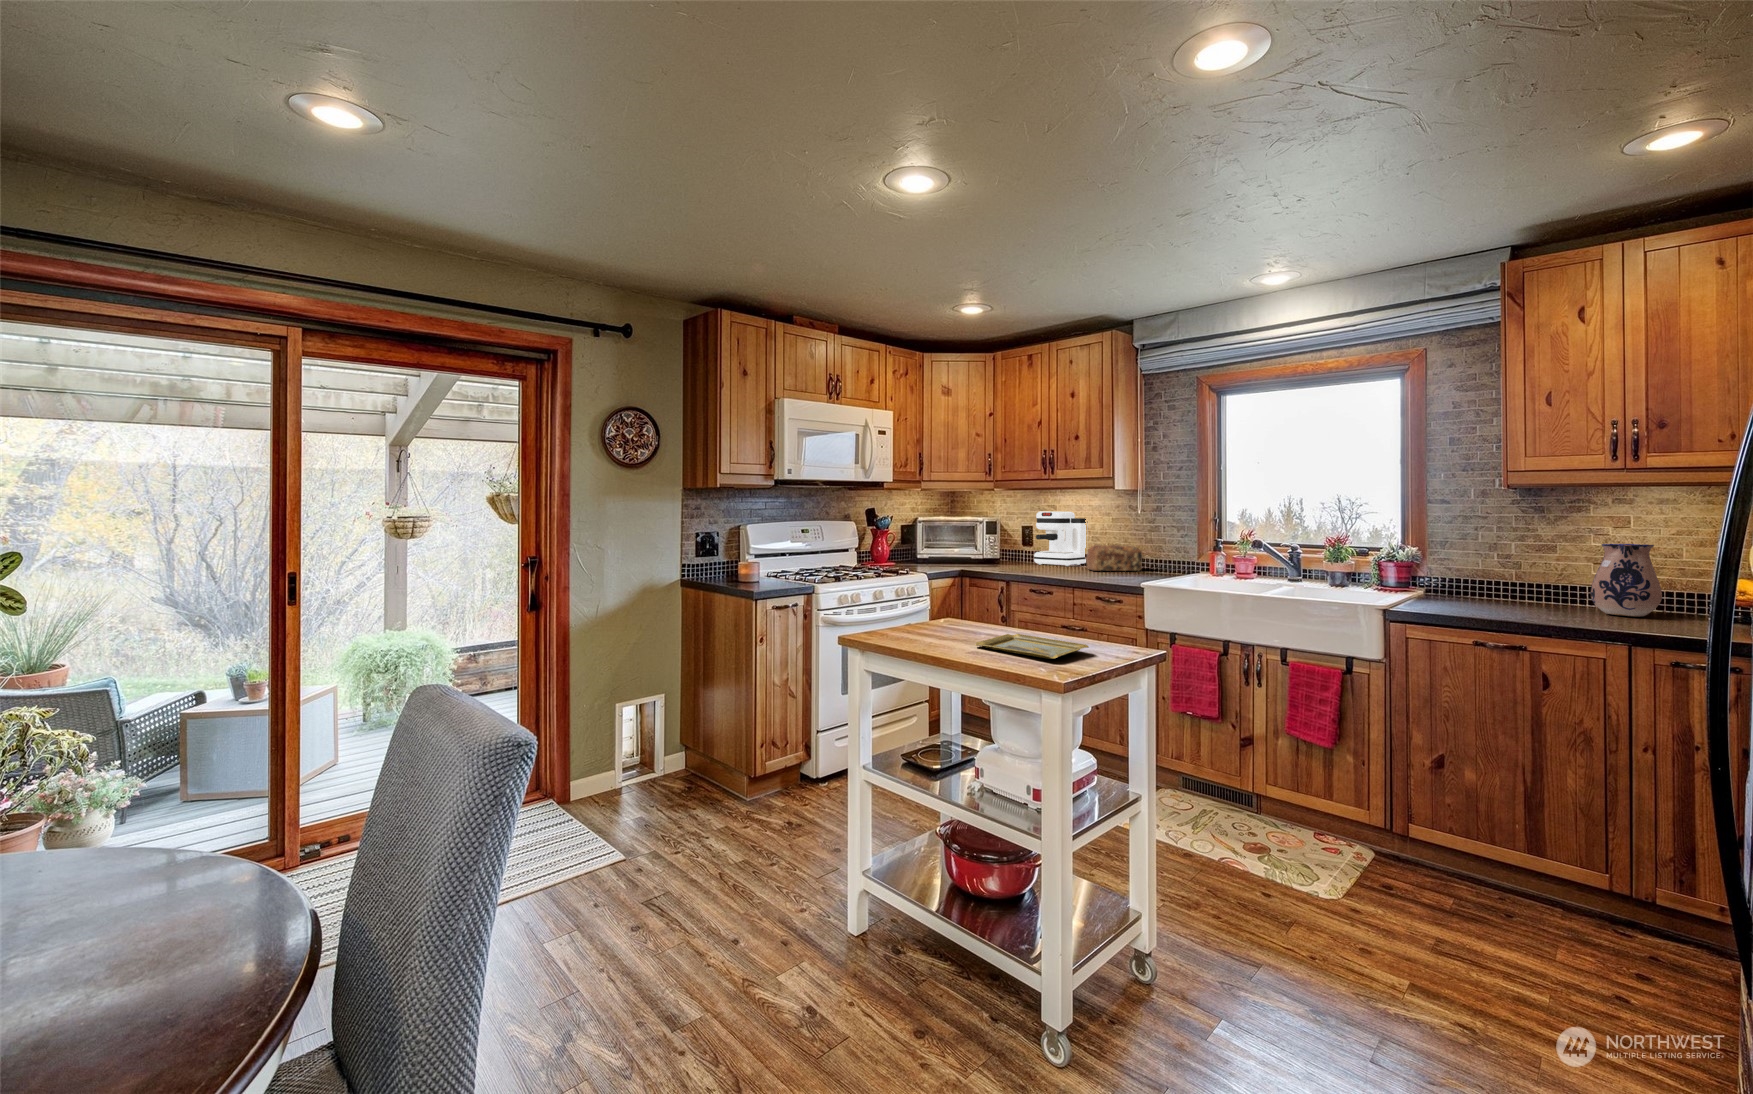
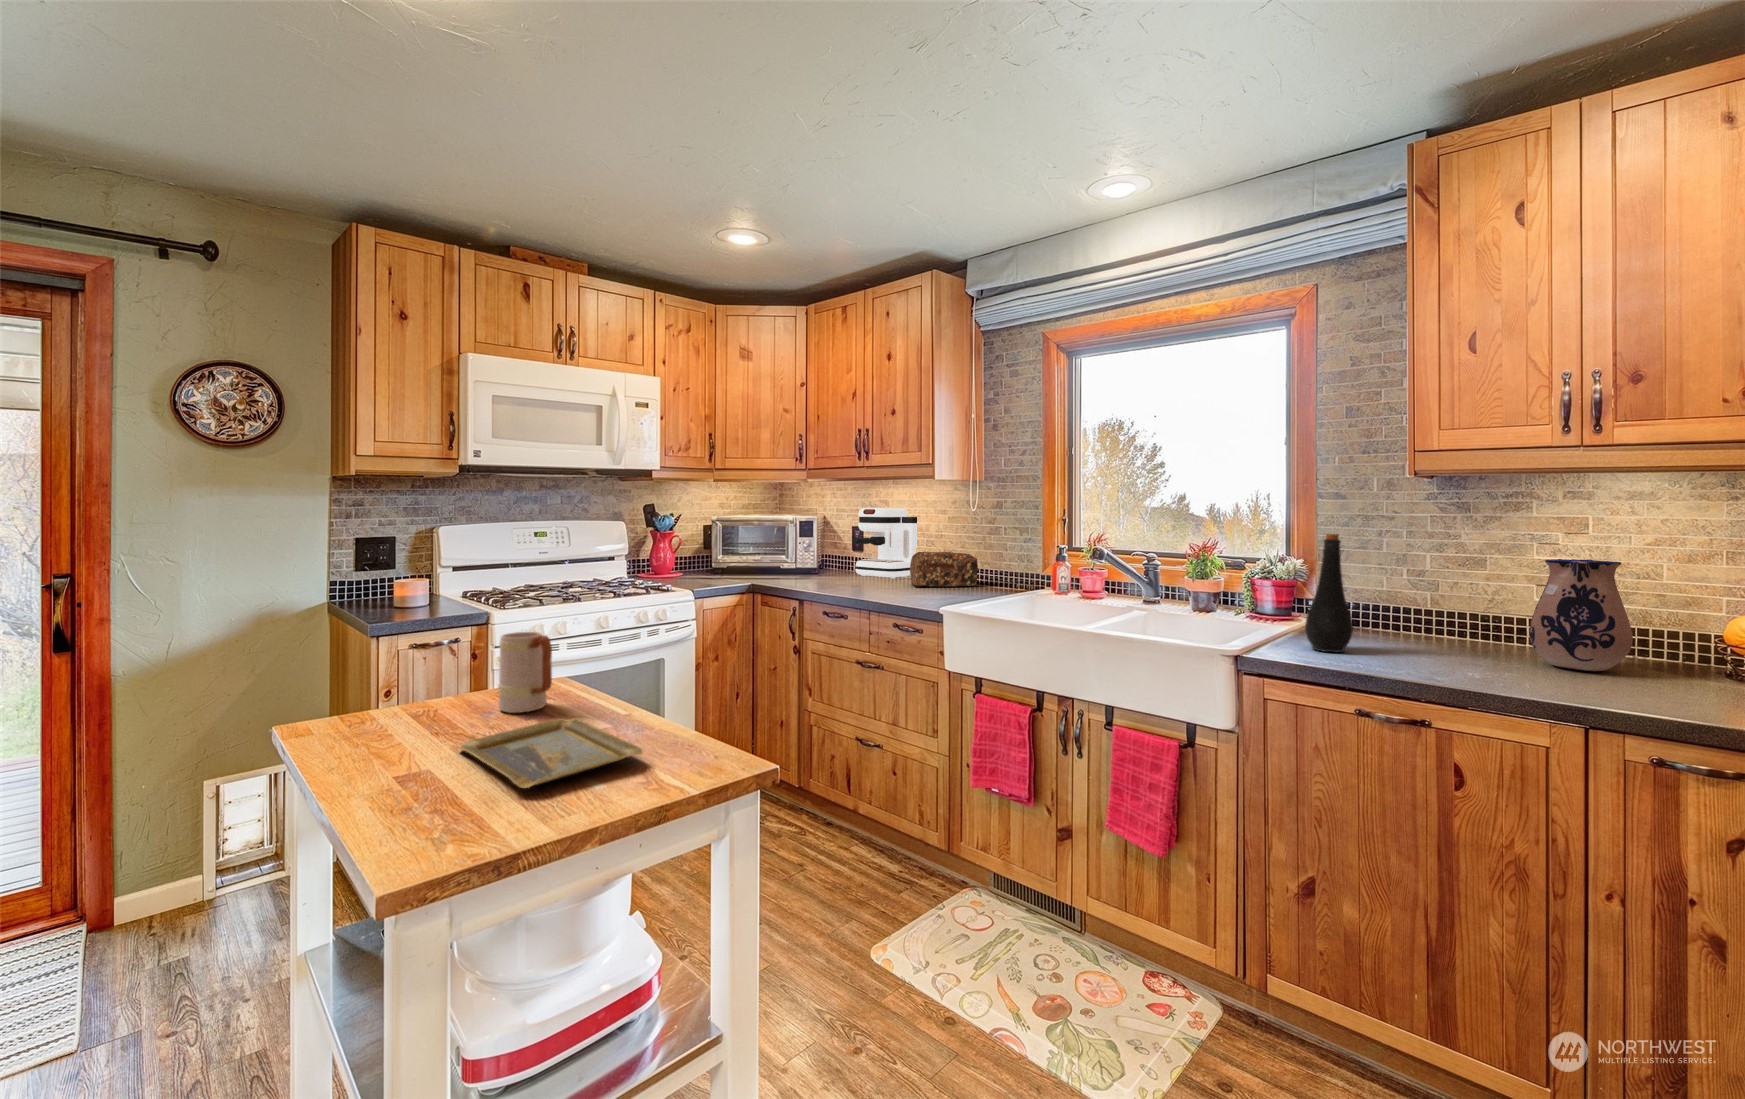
bottle: none [1431,528,1466,608] -> present [1305,534,1353,652]
mug: none [953,586,991,633] -> present [498,632,552,713]

